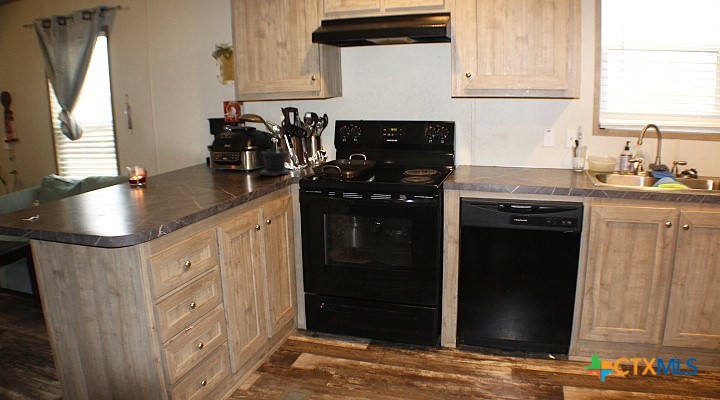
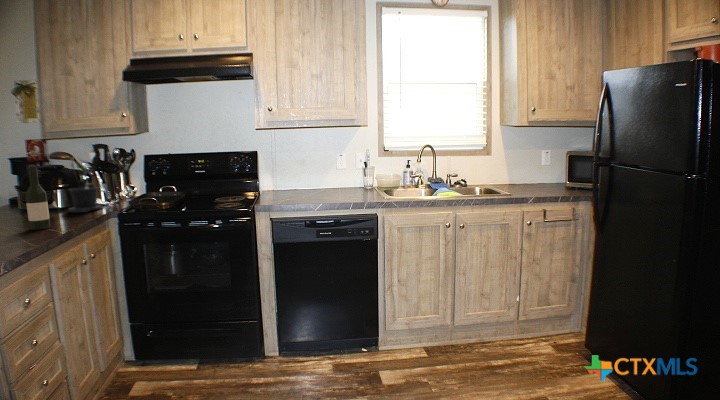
wine bottle: none [232,128,250,189] -> present [25,165,51,230]

